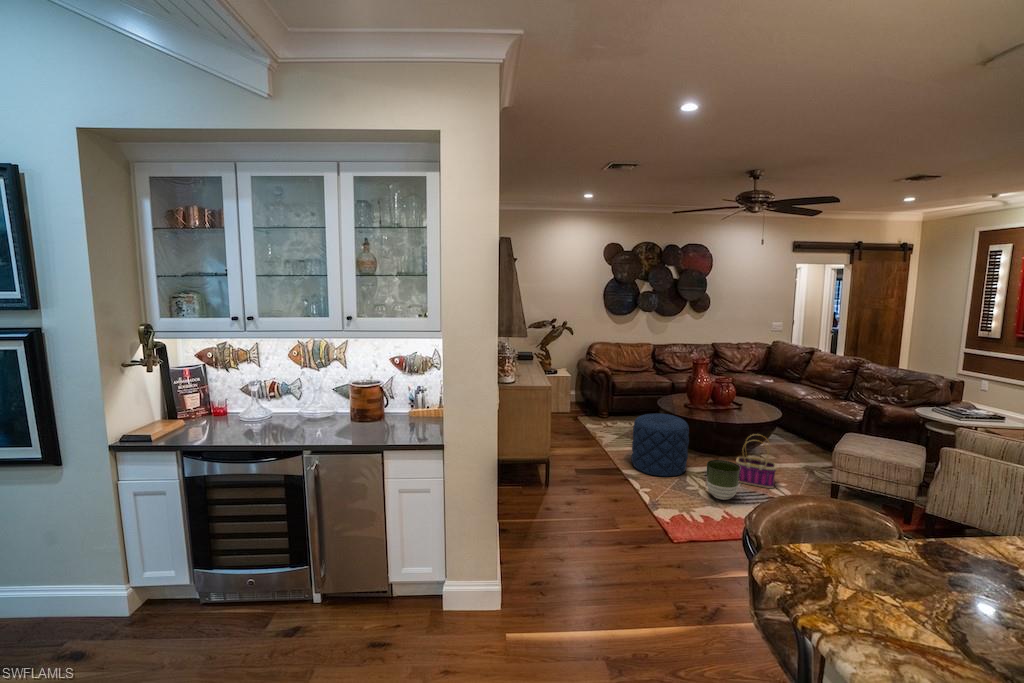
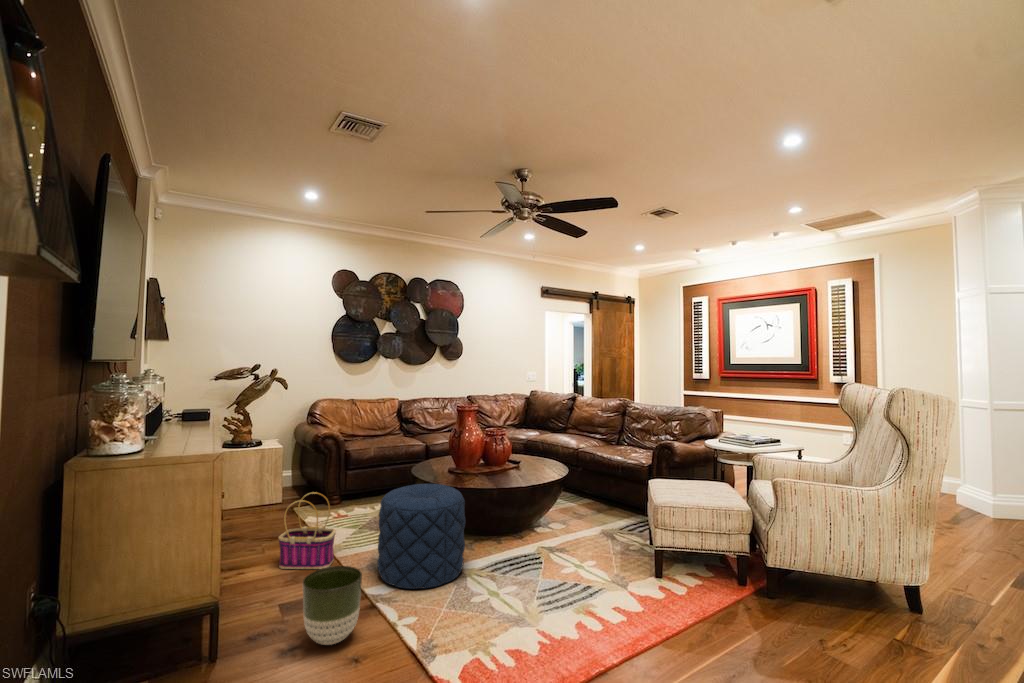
basket: present [736,435,776,488] -> present [279,492,336,569]
planter: present [707,460,740,500] -> present [303,566,362,645]

